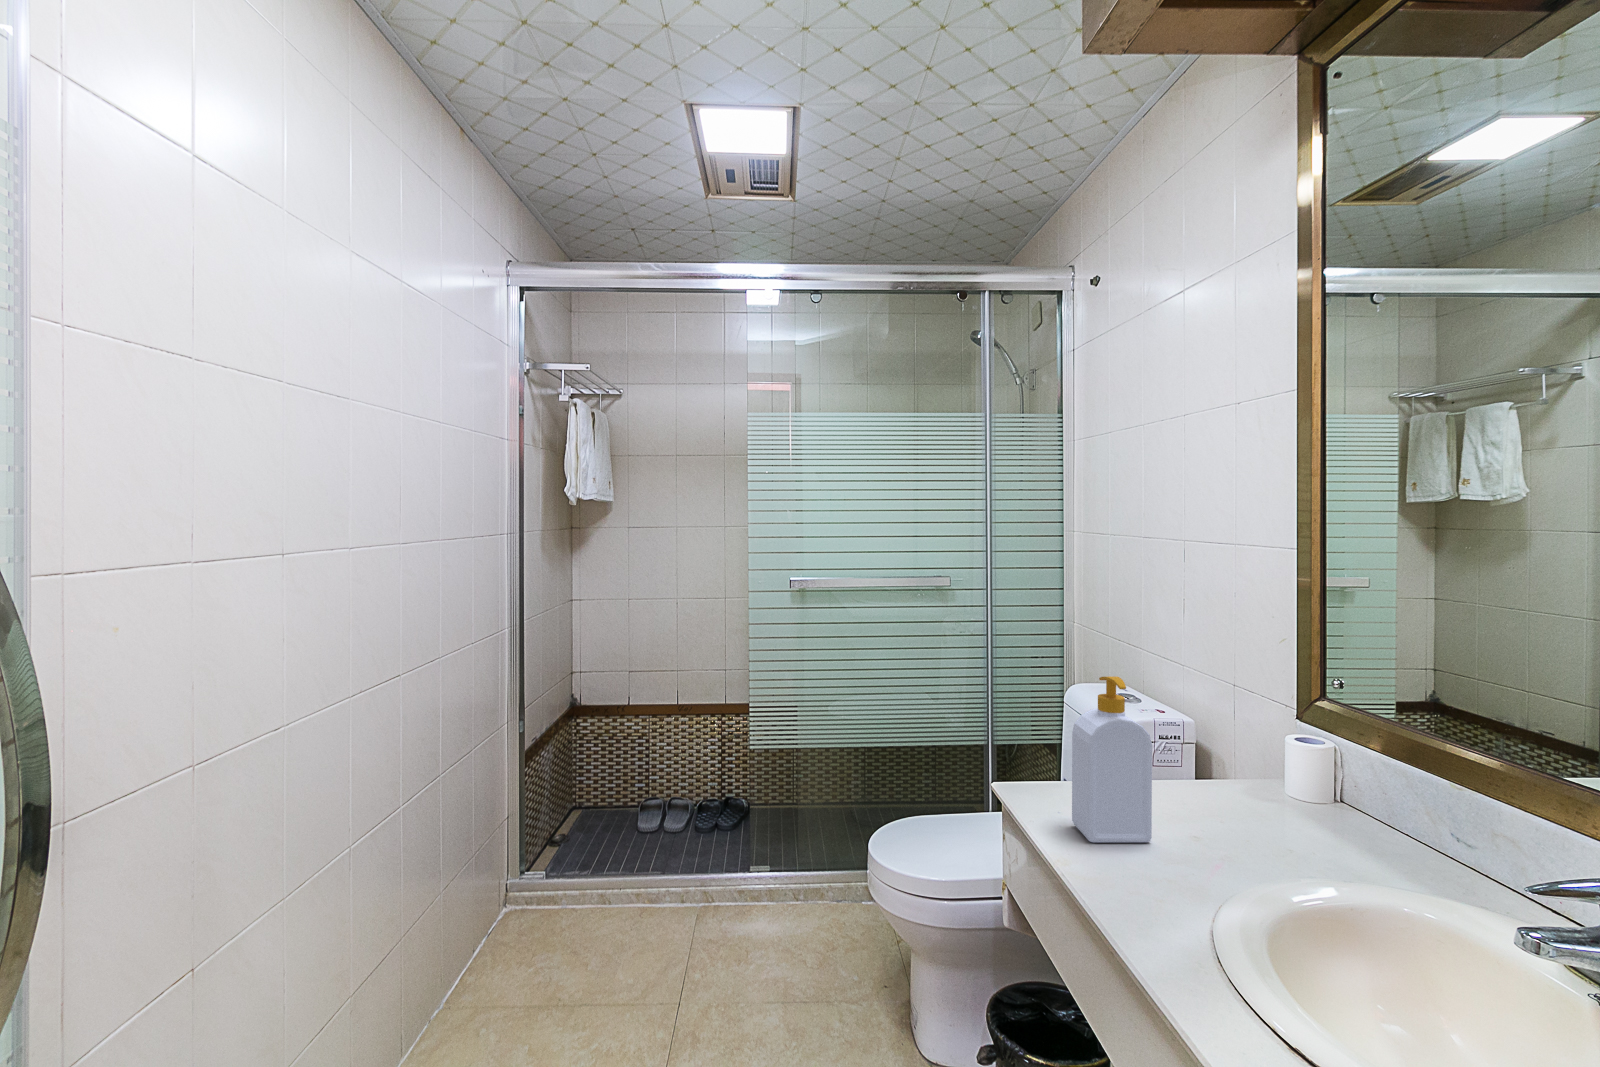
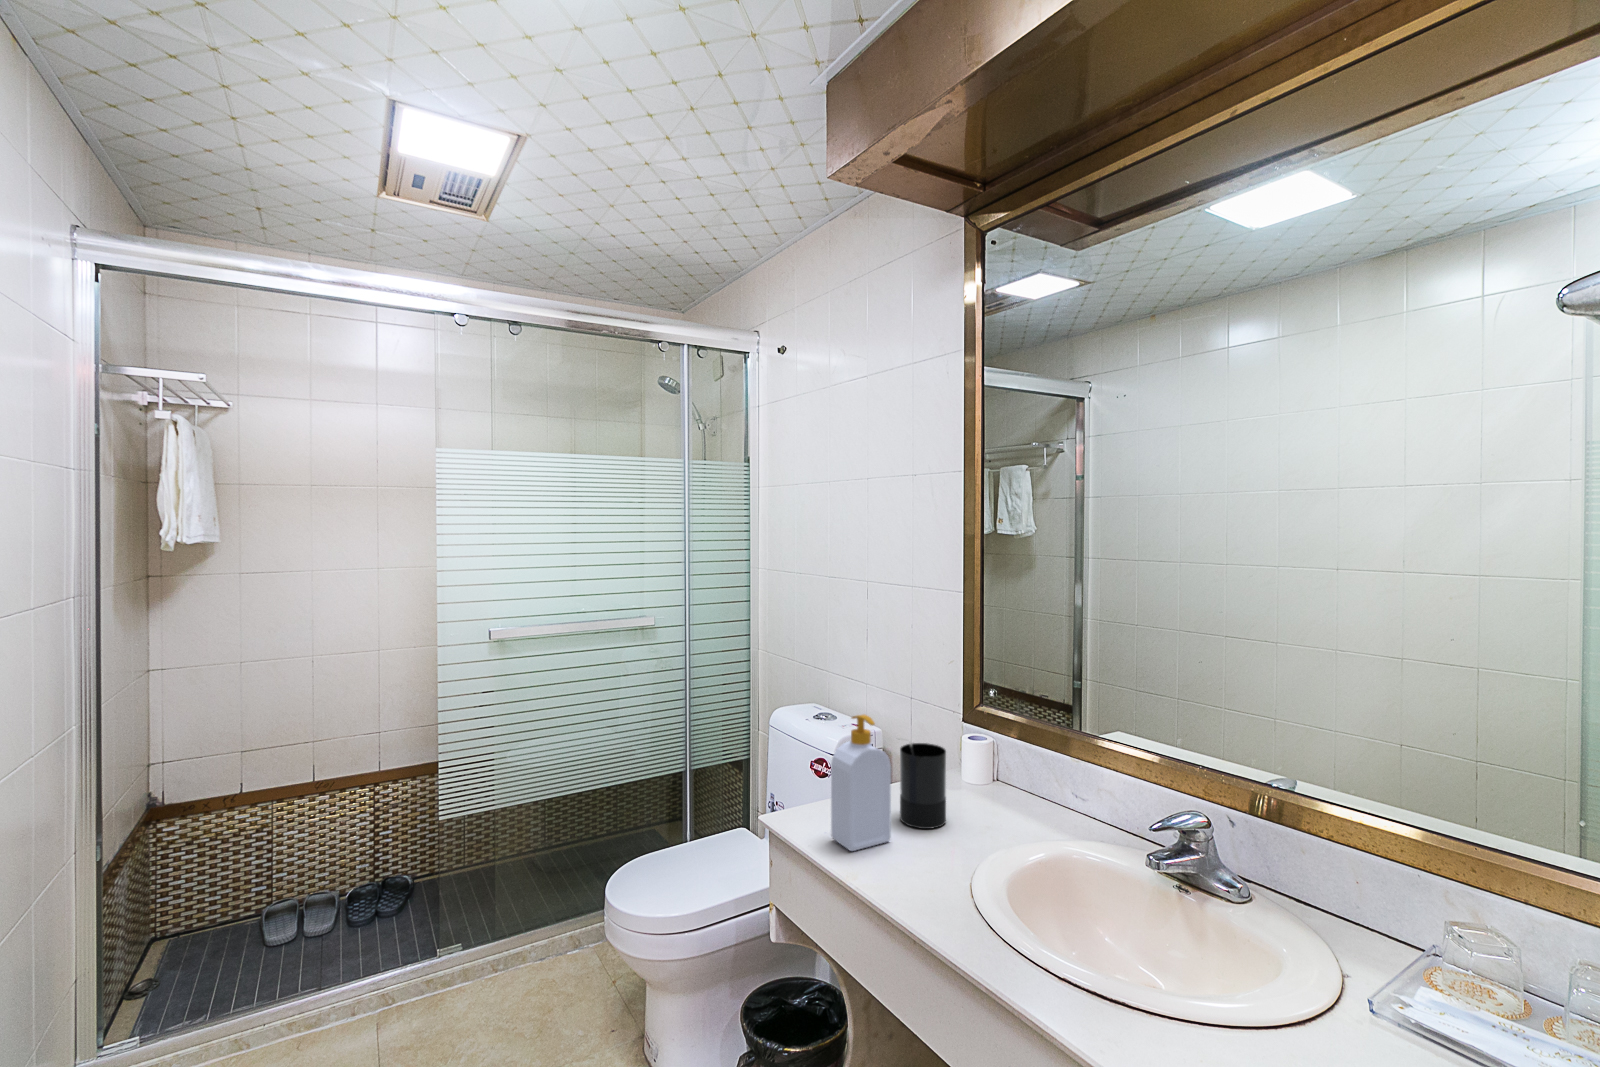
candle: none [1177,717,1248,841] -> present [899,739,946,829]

